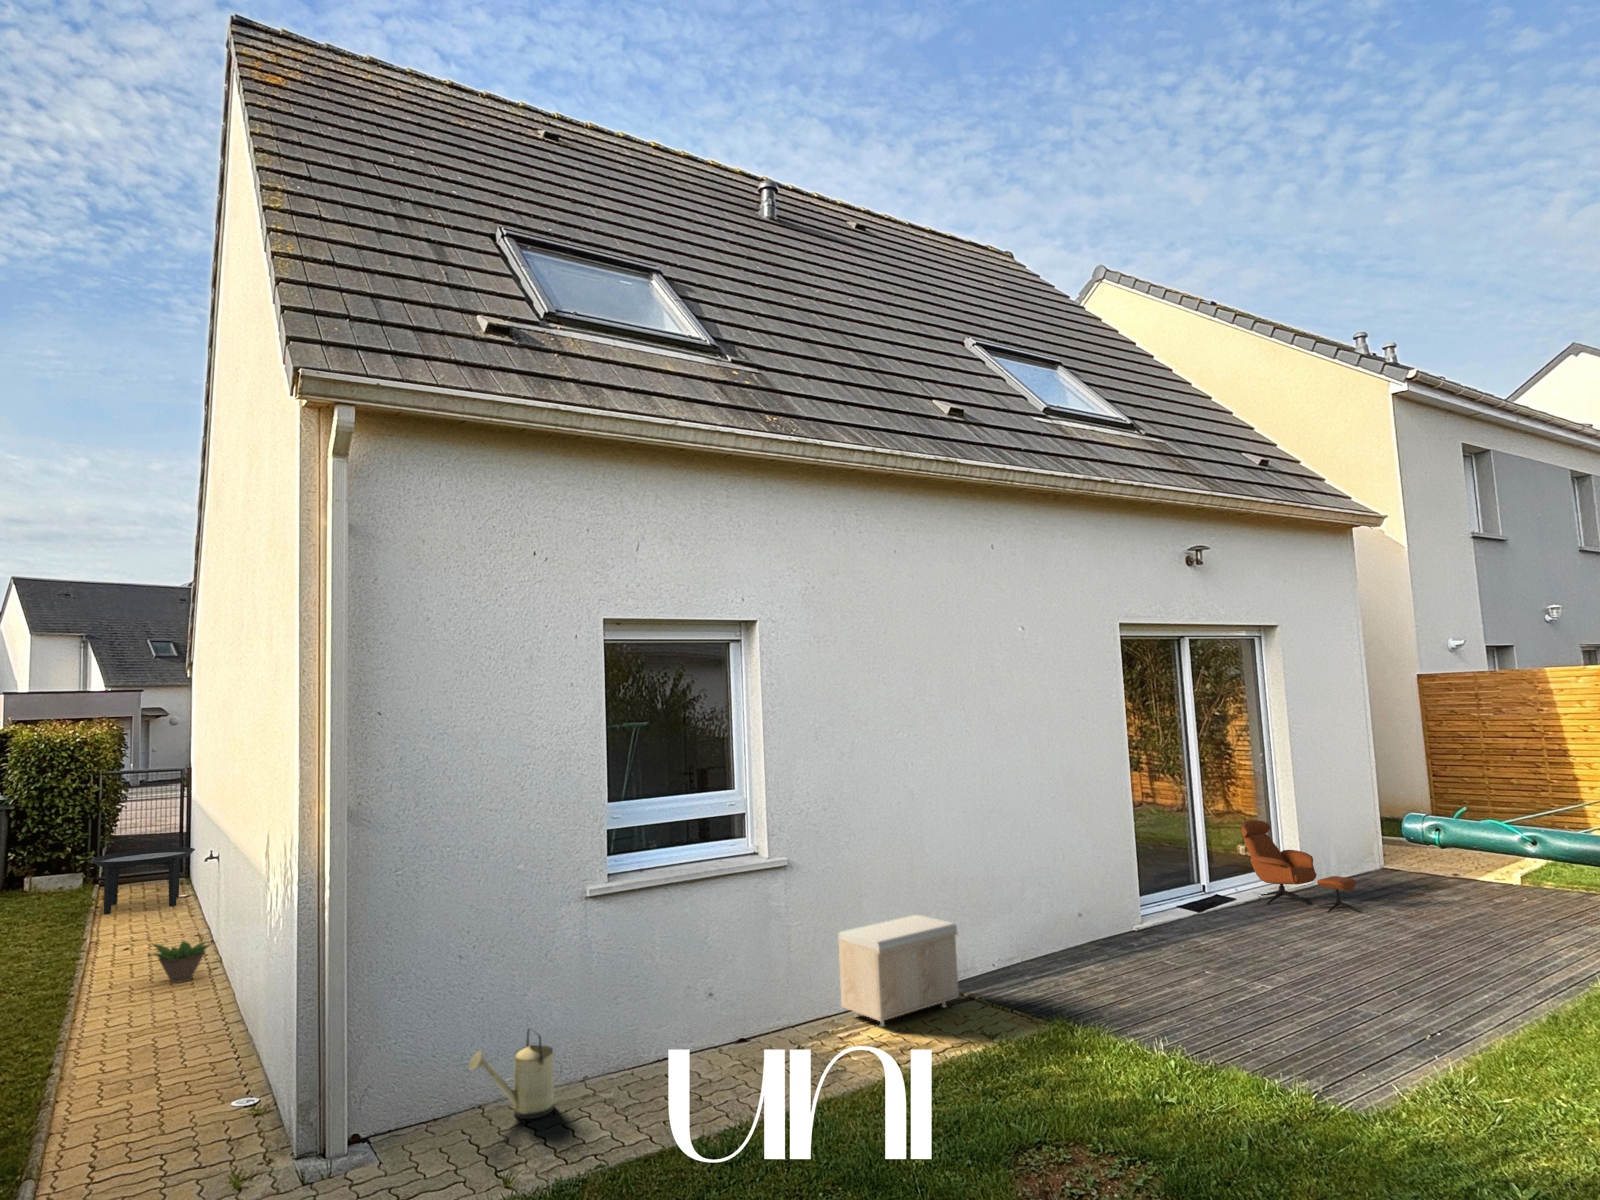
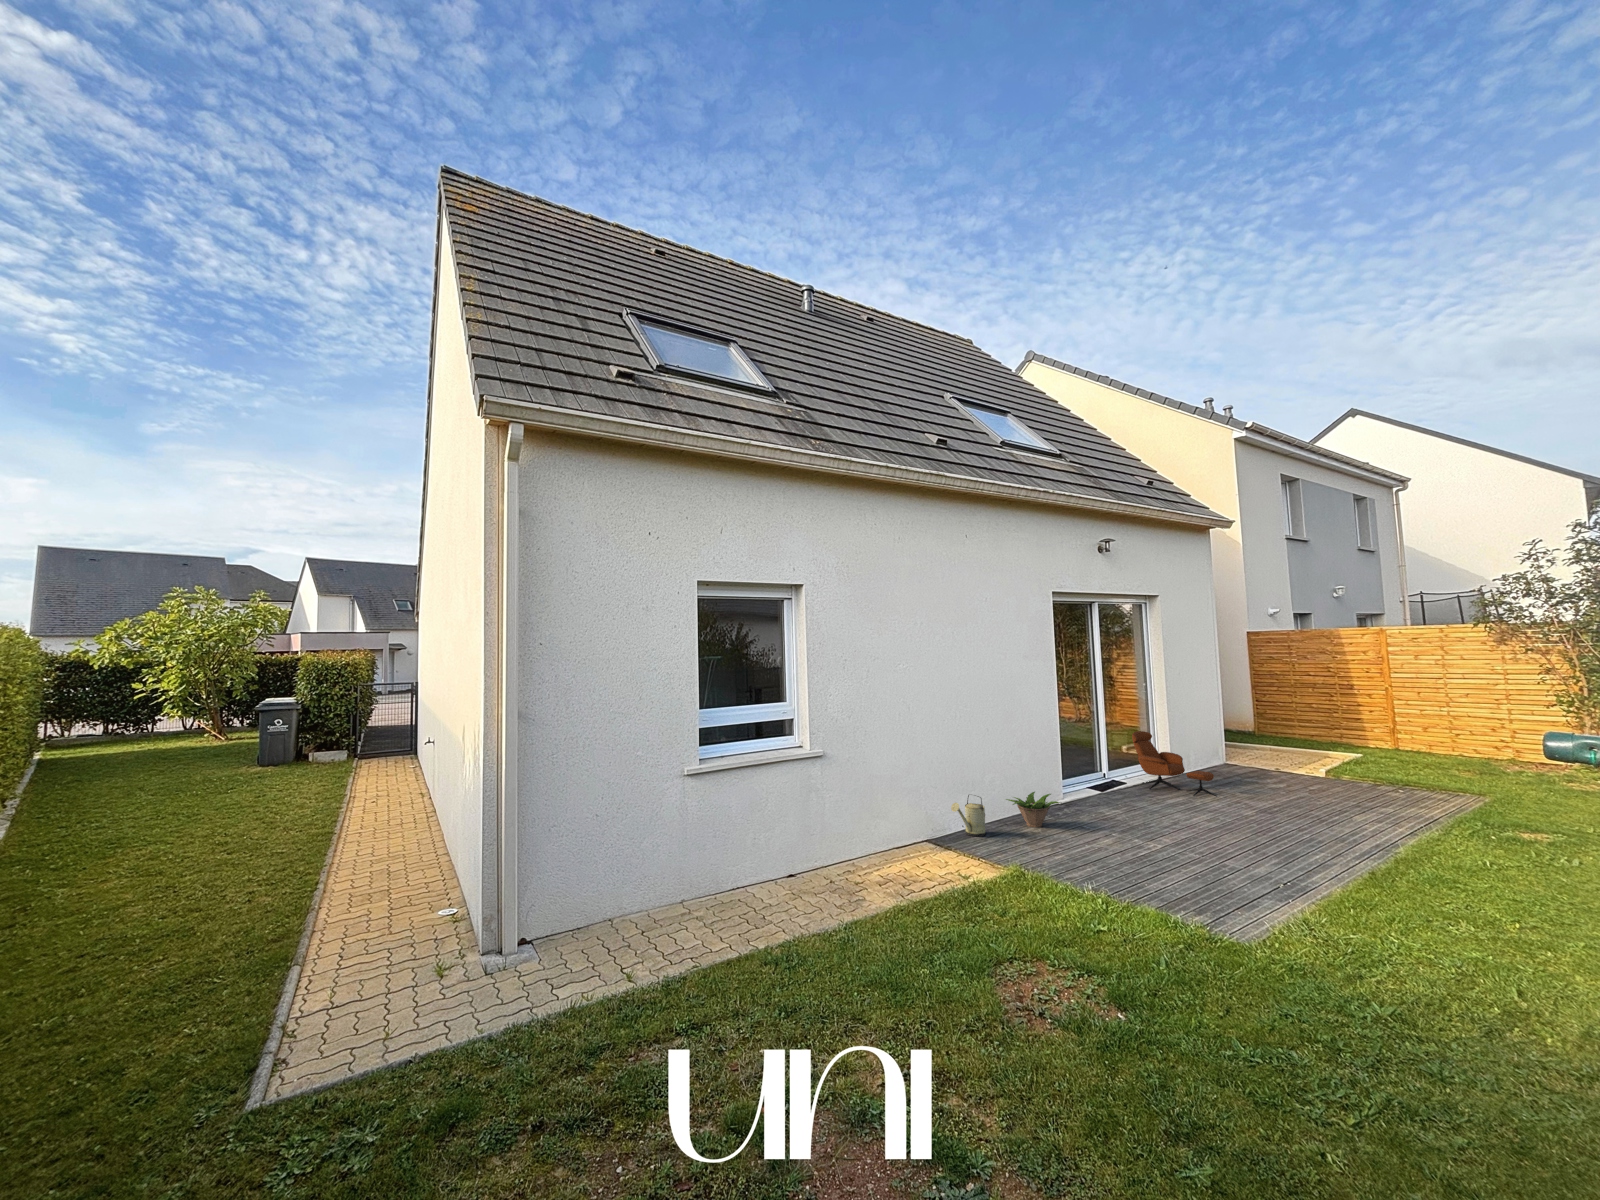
round table: present [91,847,195,915] -> none [351,736,419,779]
storage bench: present [839,915,959,1027] -> none [858,792,942,869]
decorative plant: present [152,941,211,983] -> present [1006,792,1059,827]
watering can: present [469,1028,555,1119] -> present [951,795,986,837]

